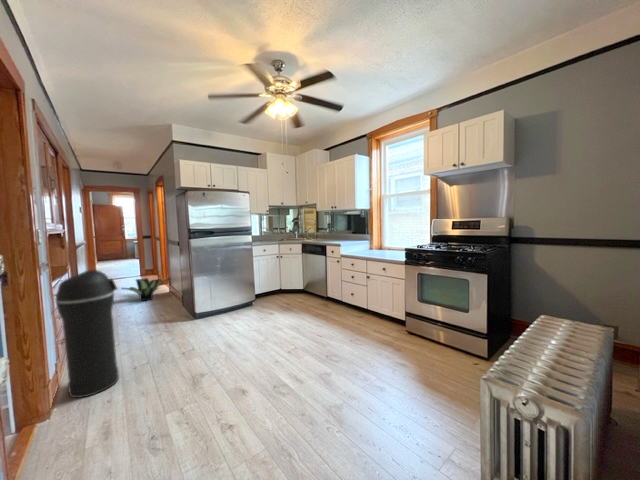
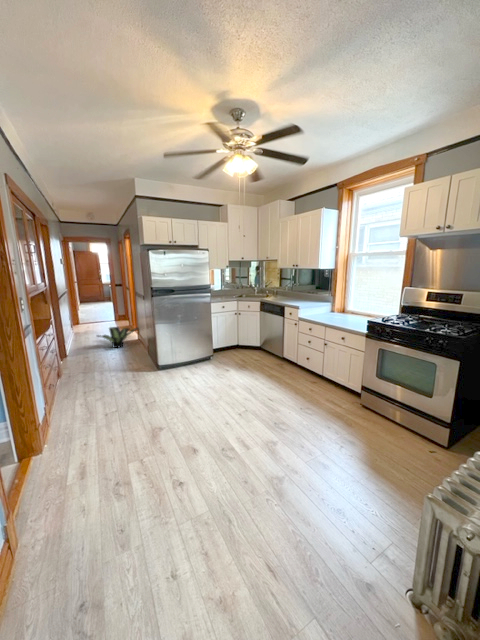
trash can: present [56,270,119,398] -> none [40,332,93,438]

